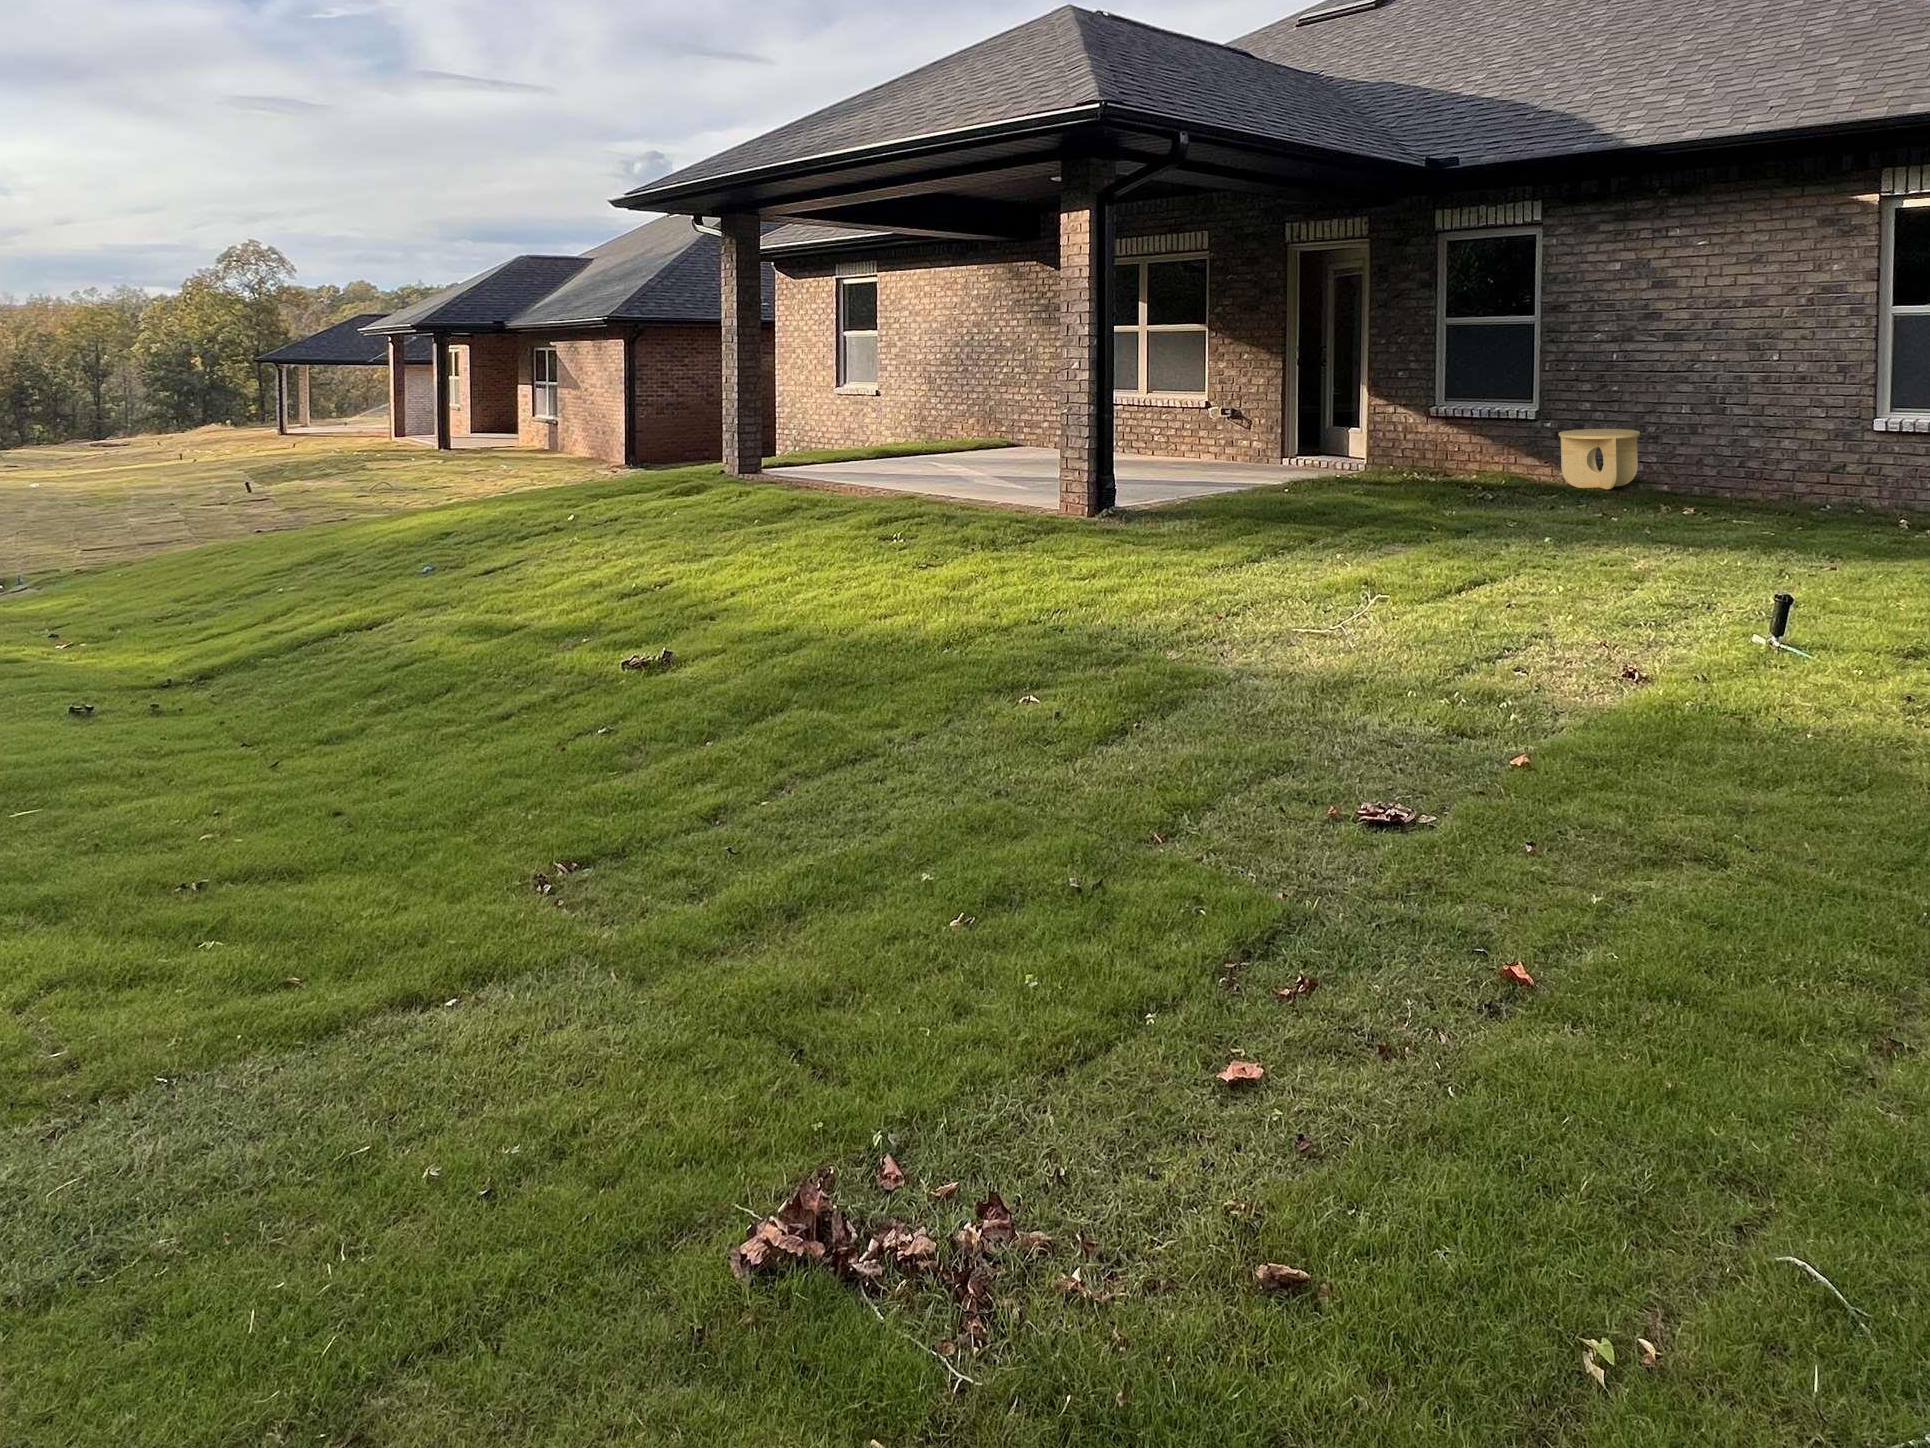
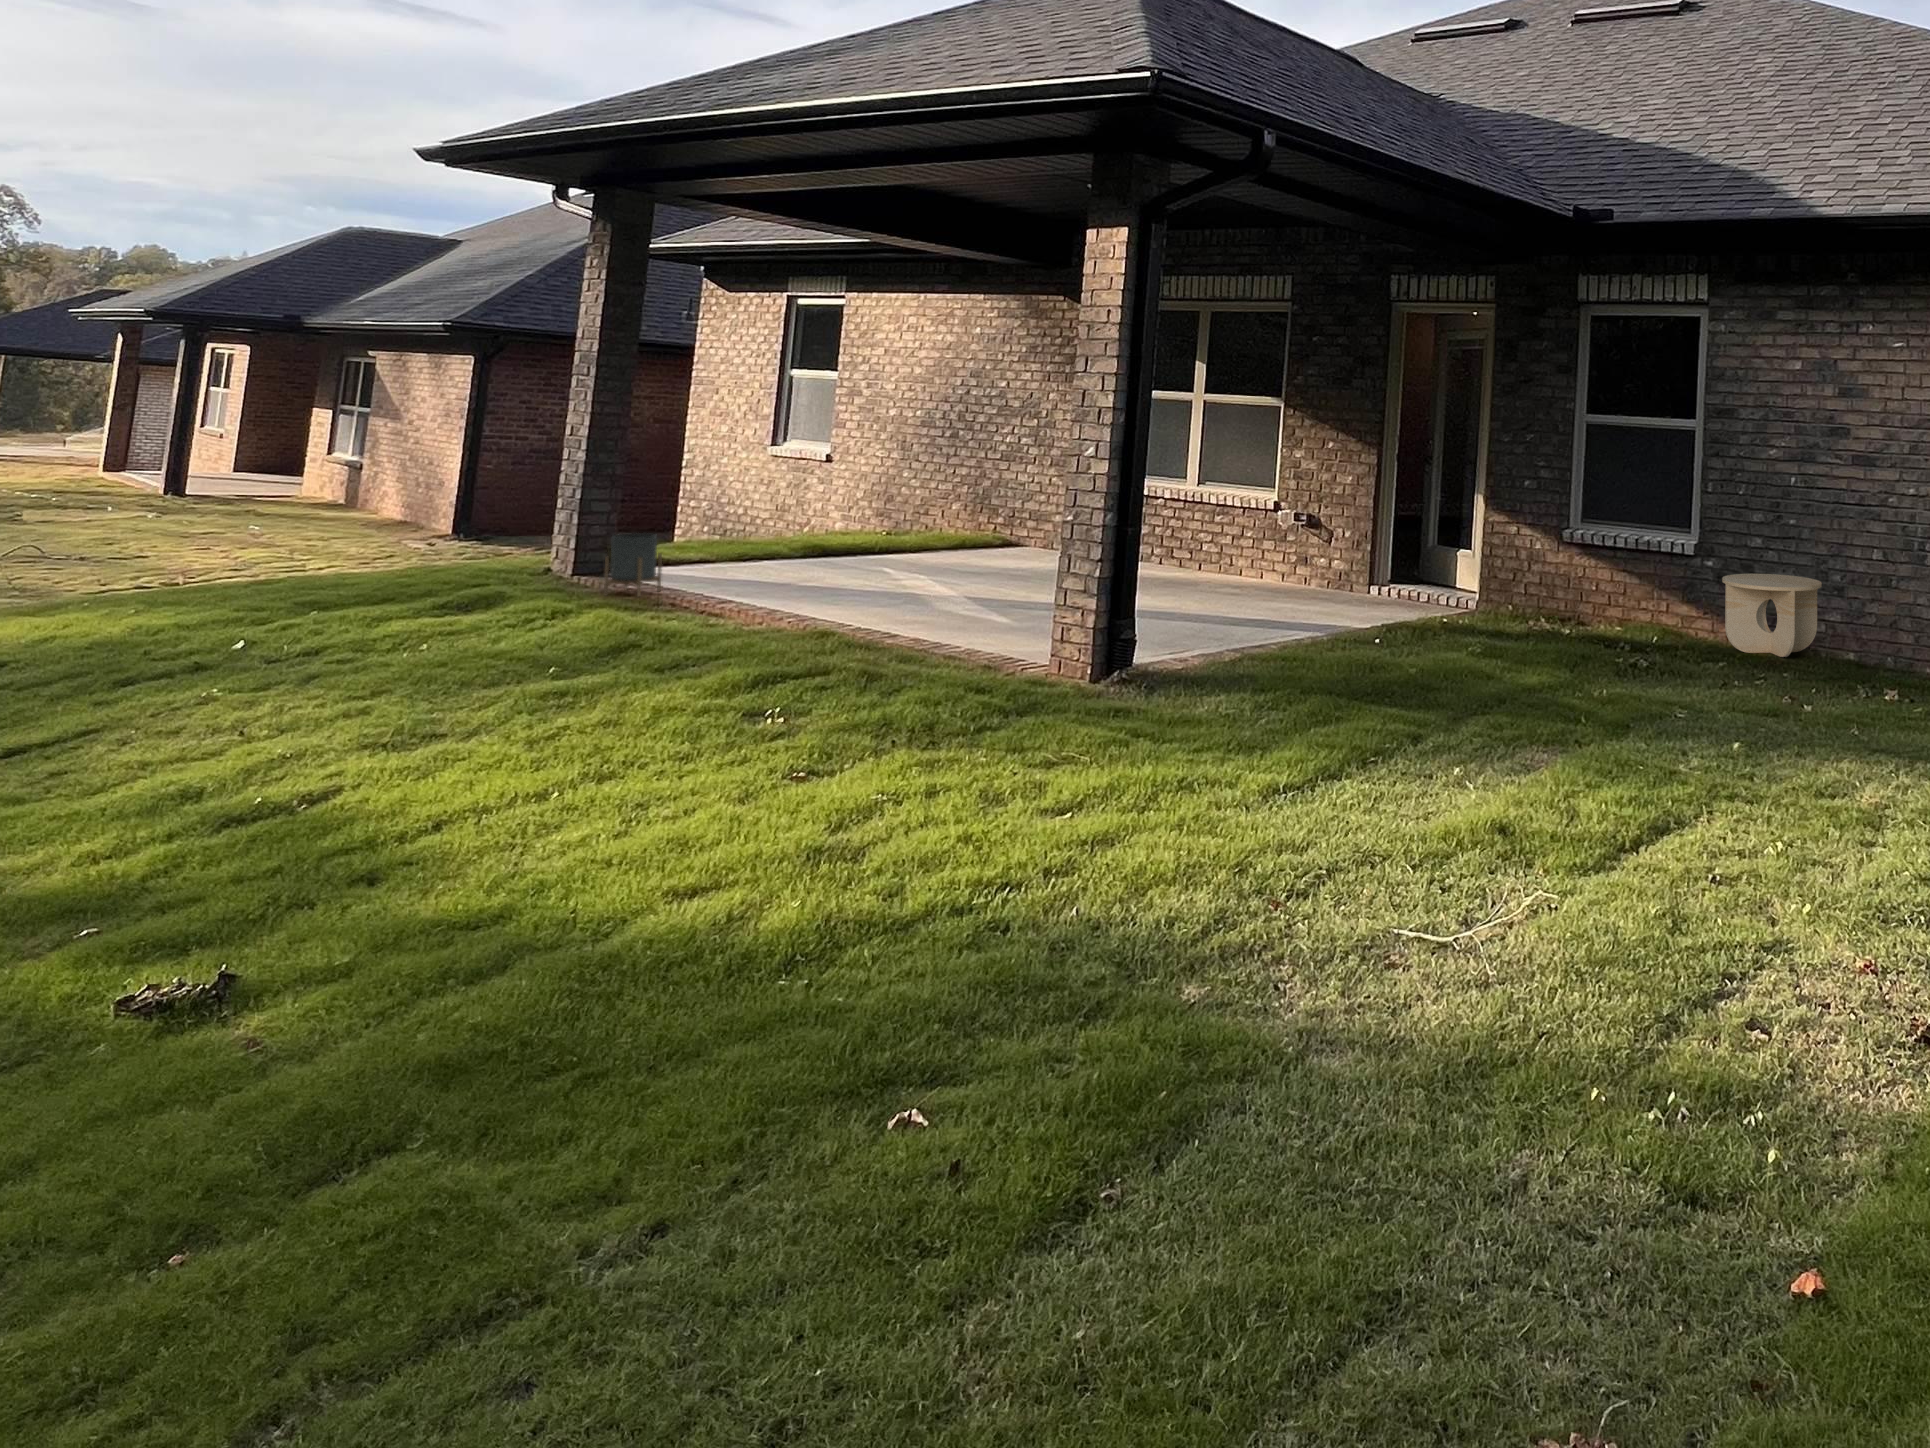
planter: none [754,441,791,483] -> present [604,533,662,596]

